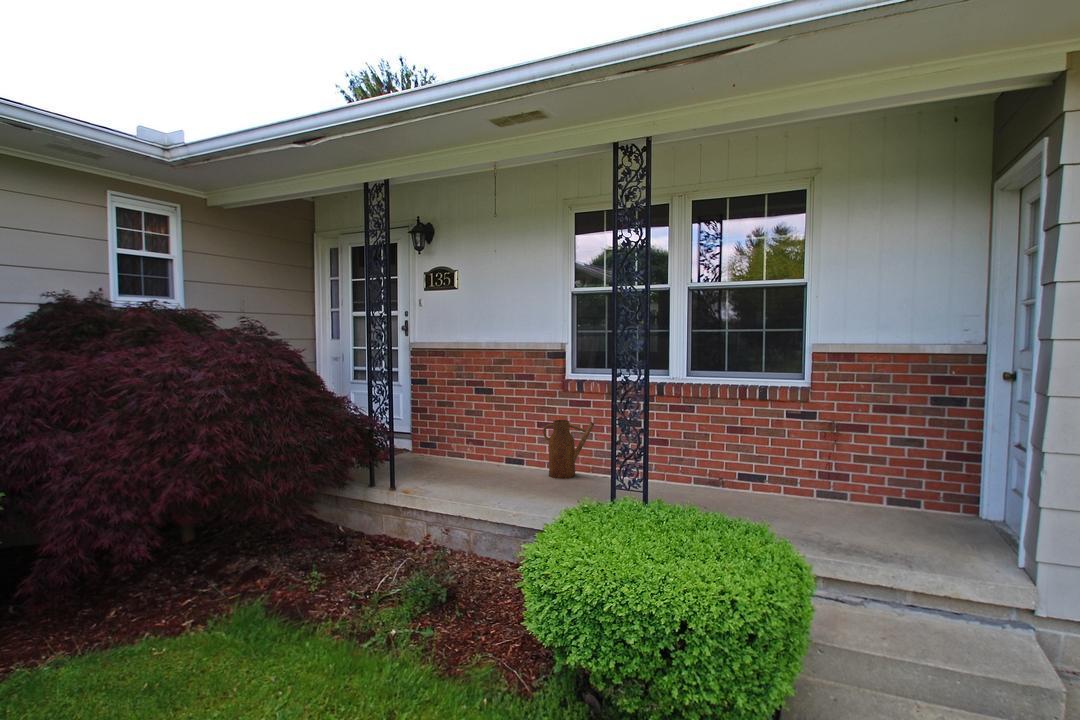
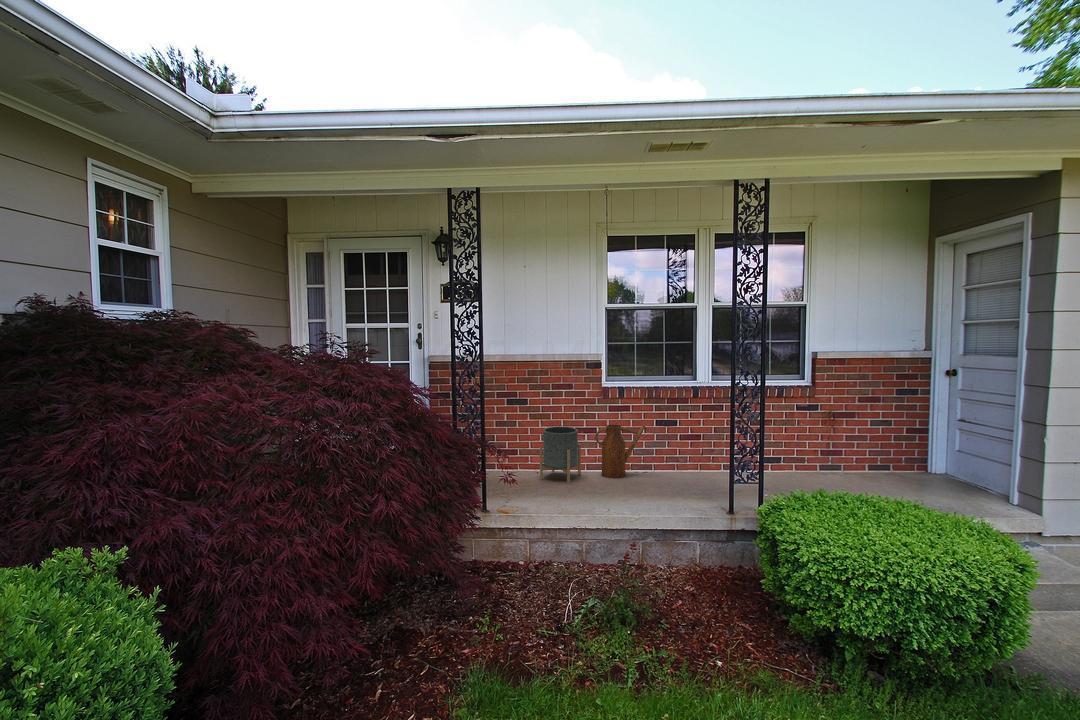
planter: none [483,418,531,478] -> present [540,427,581,483]

